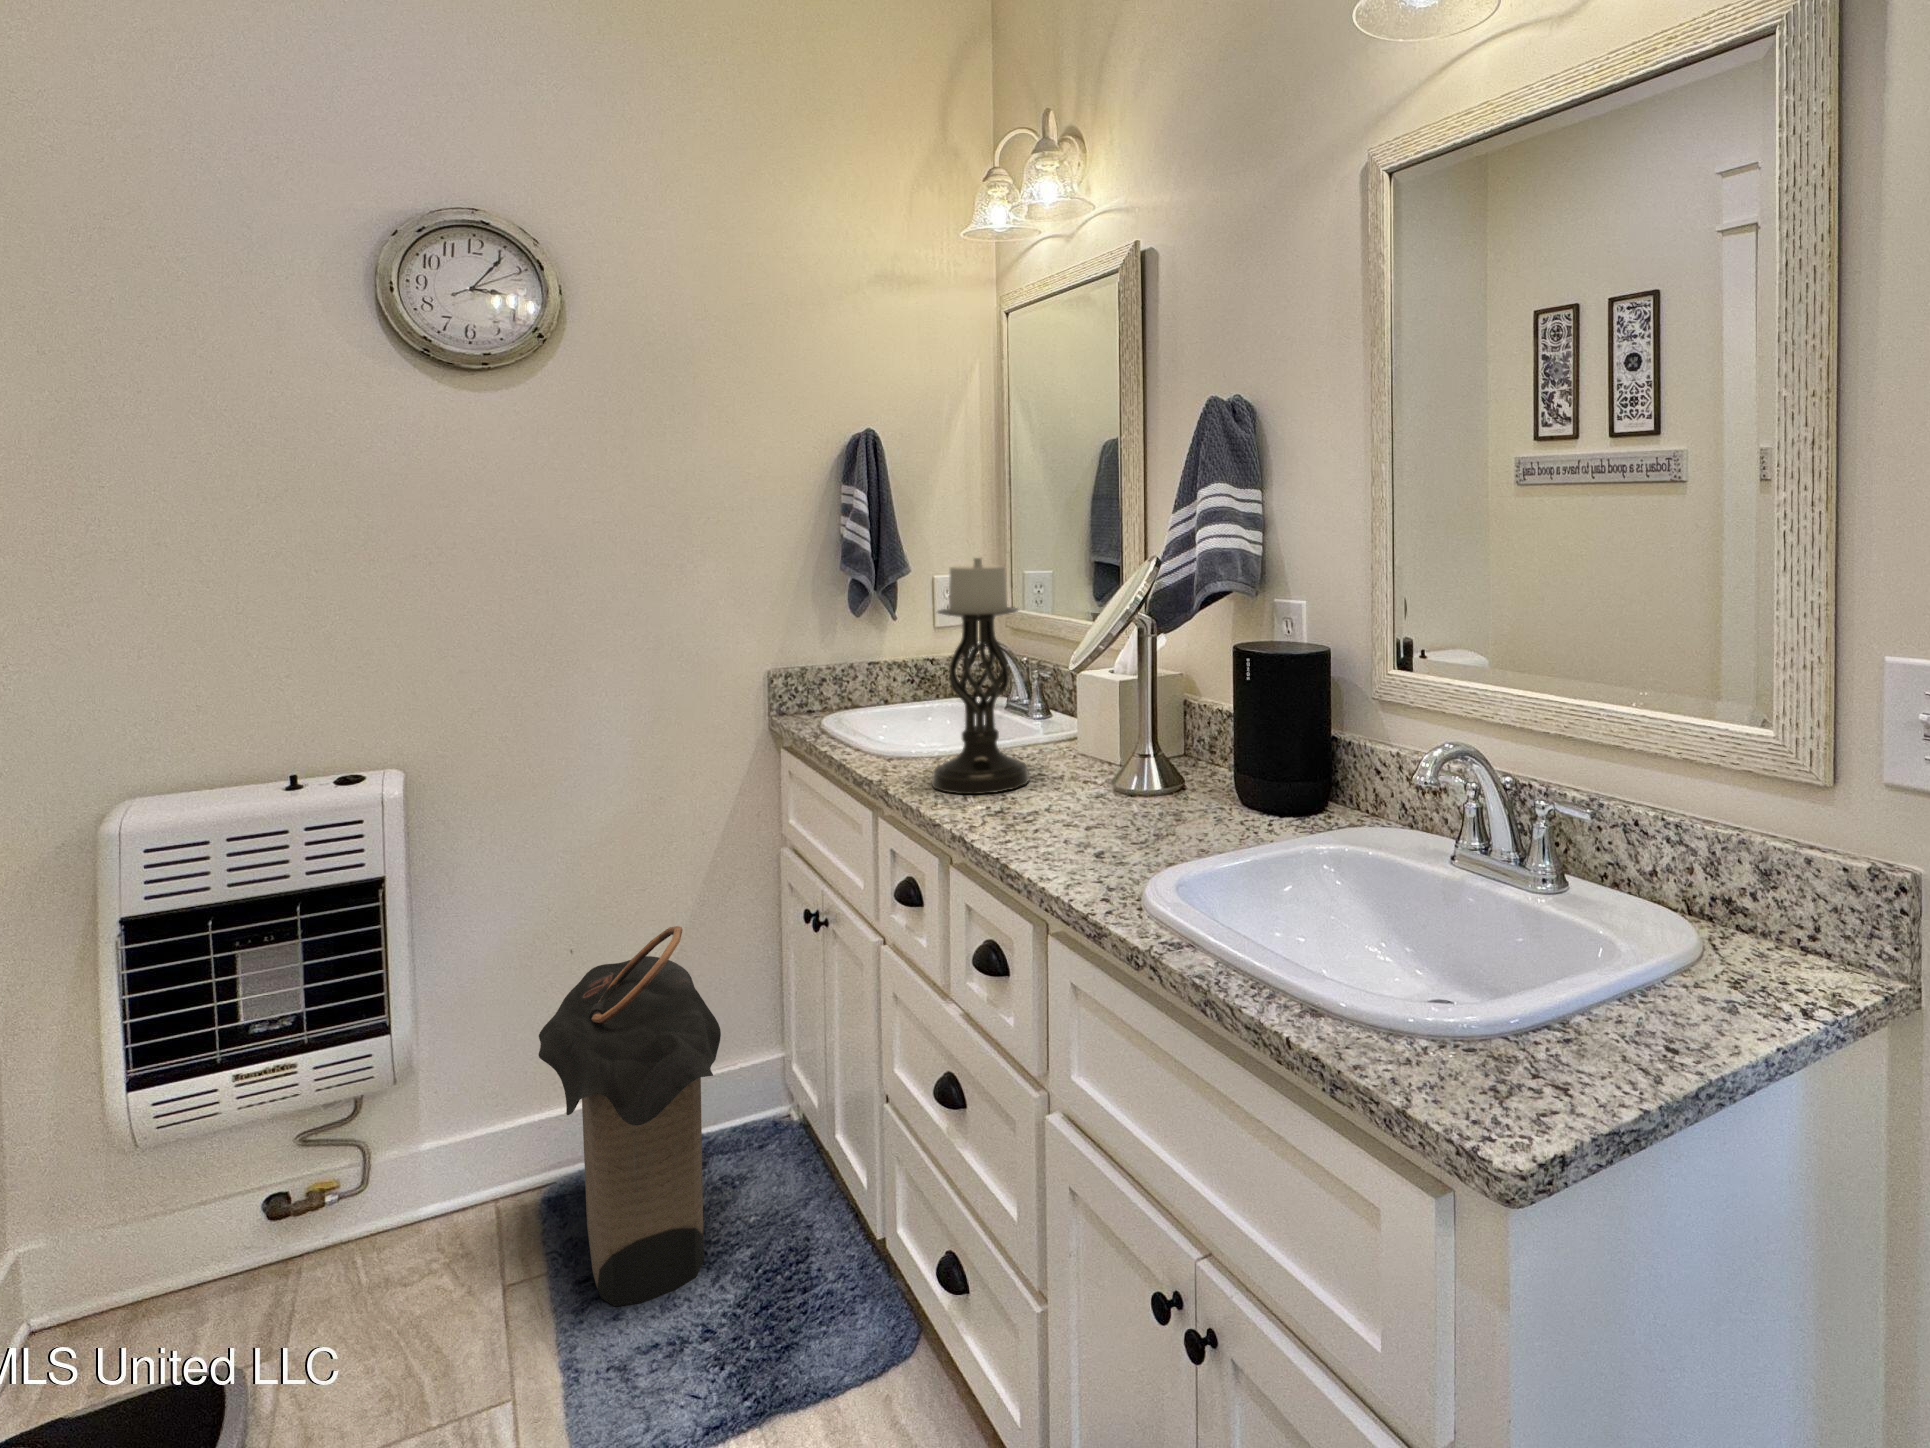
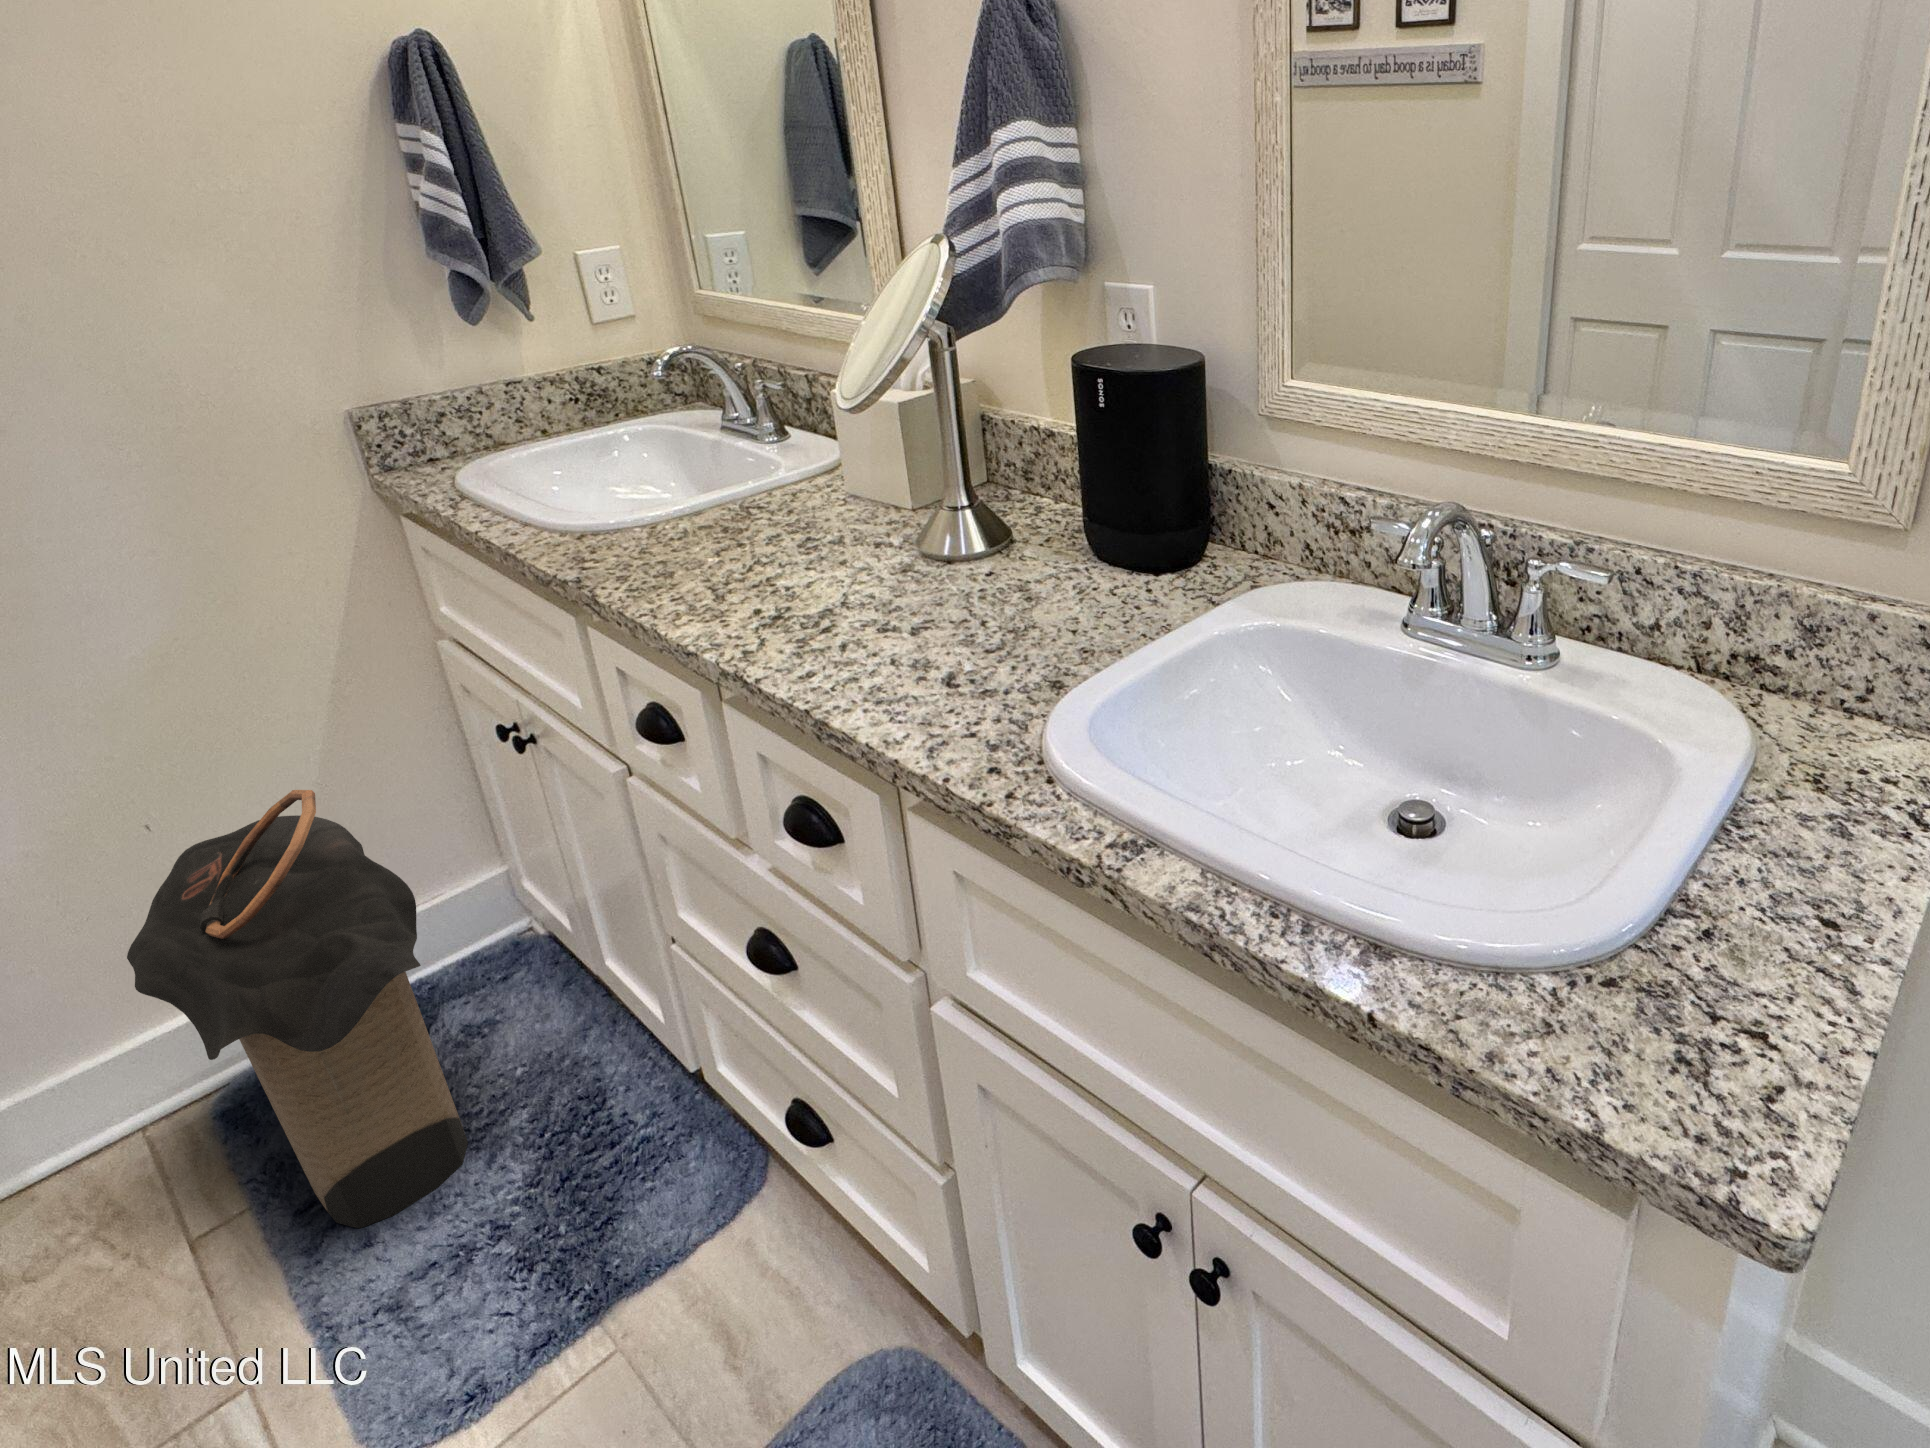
candle holder: present [932,558,1030,794] -> none [615,247,801,592]

